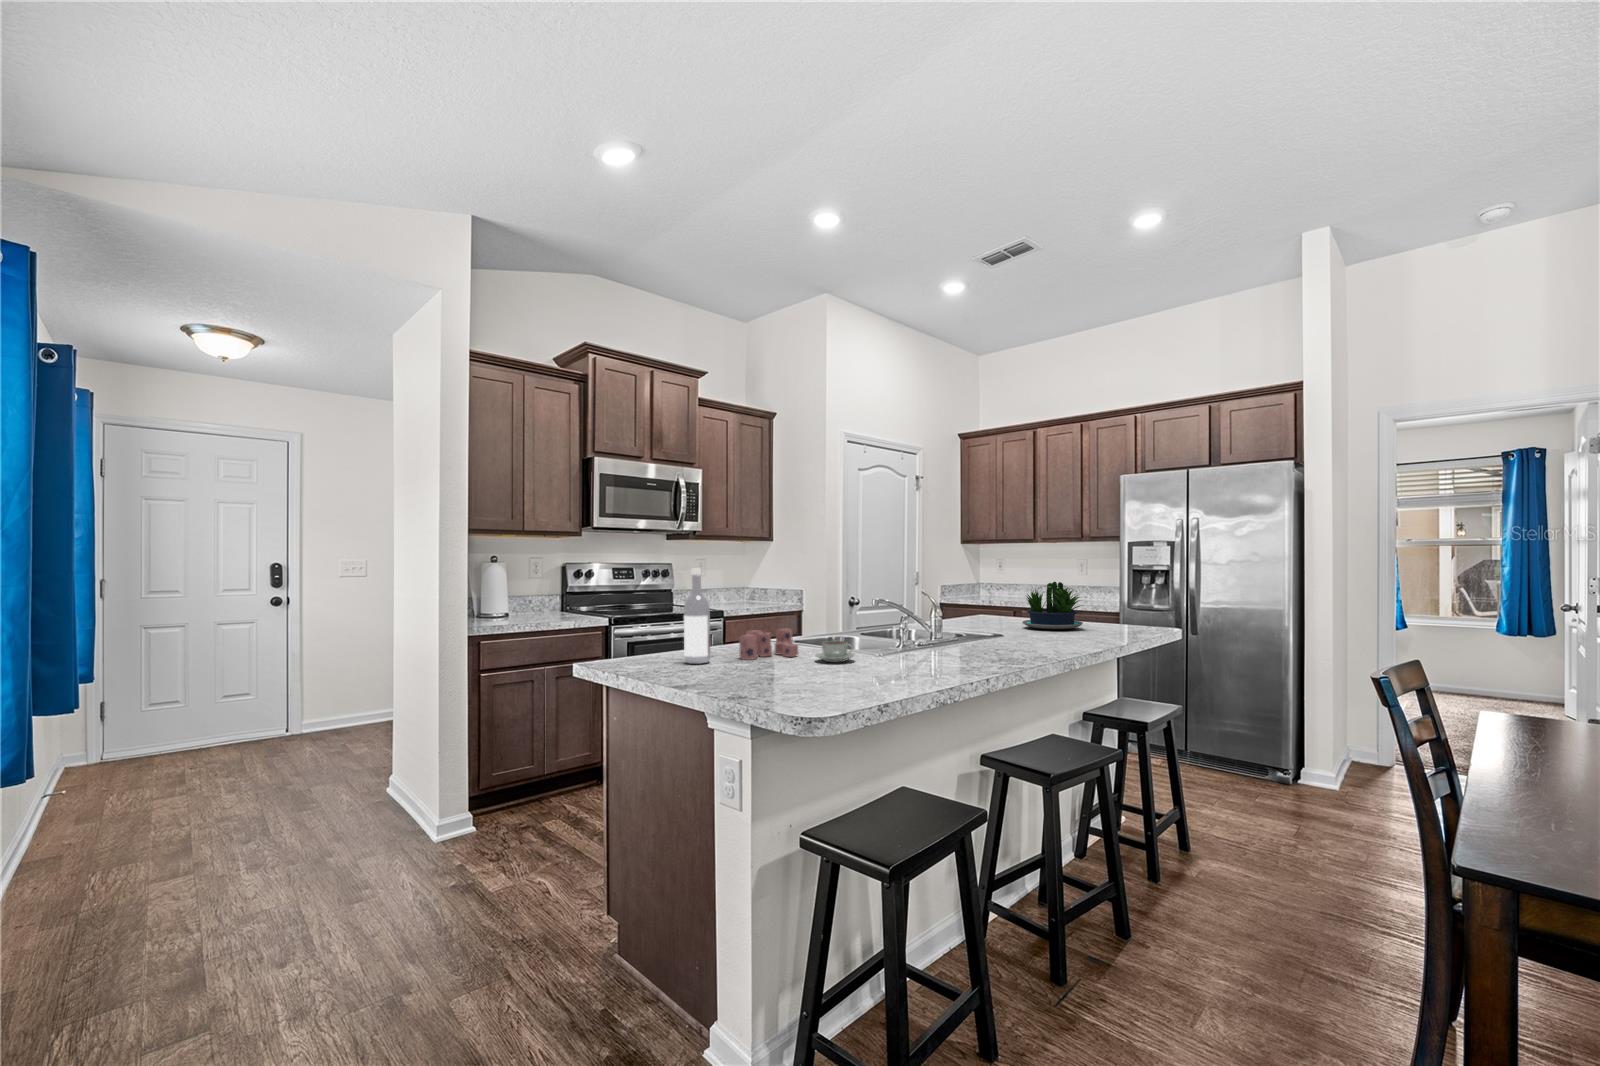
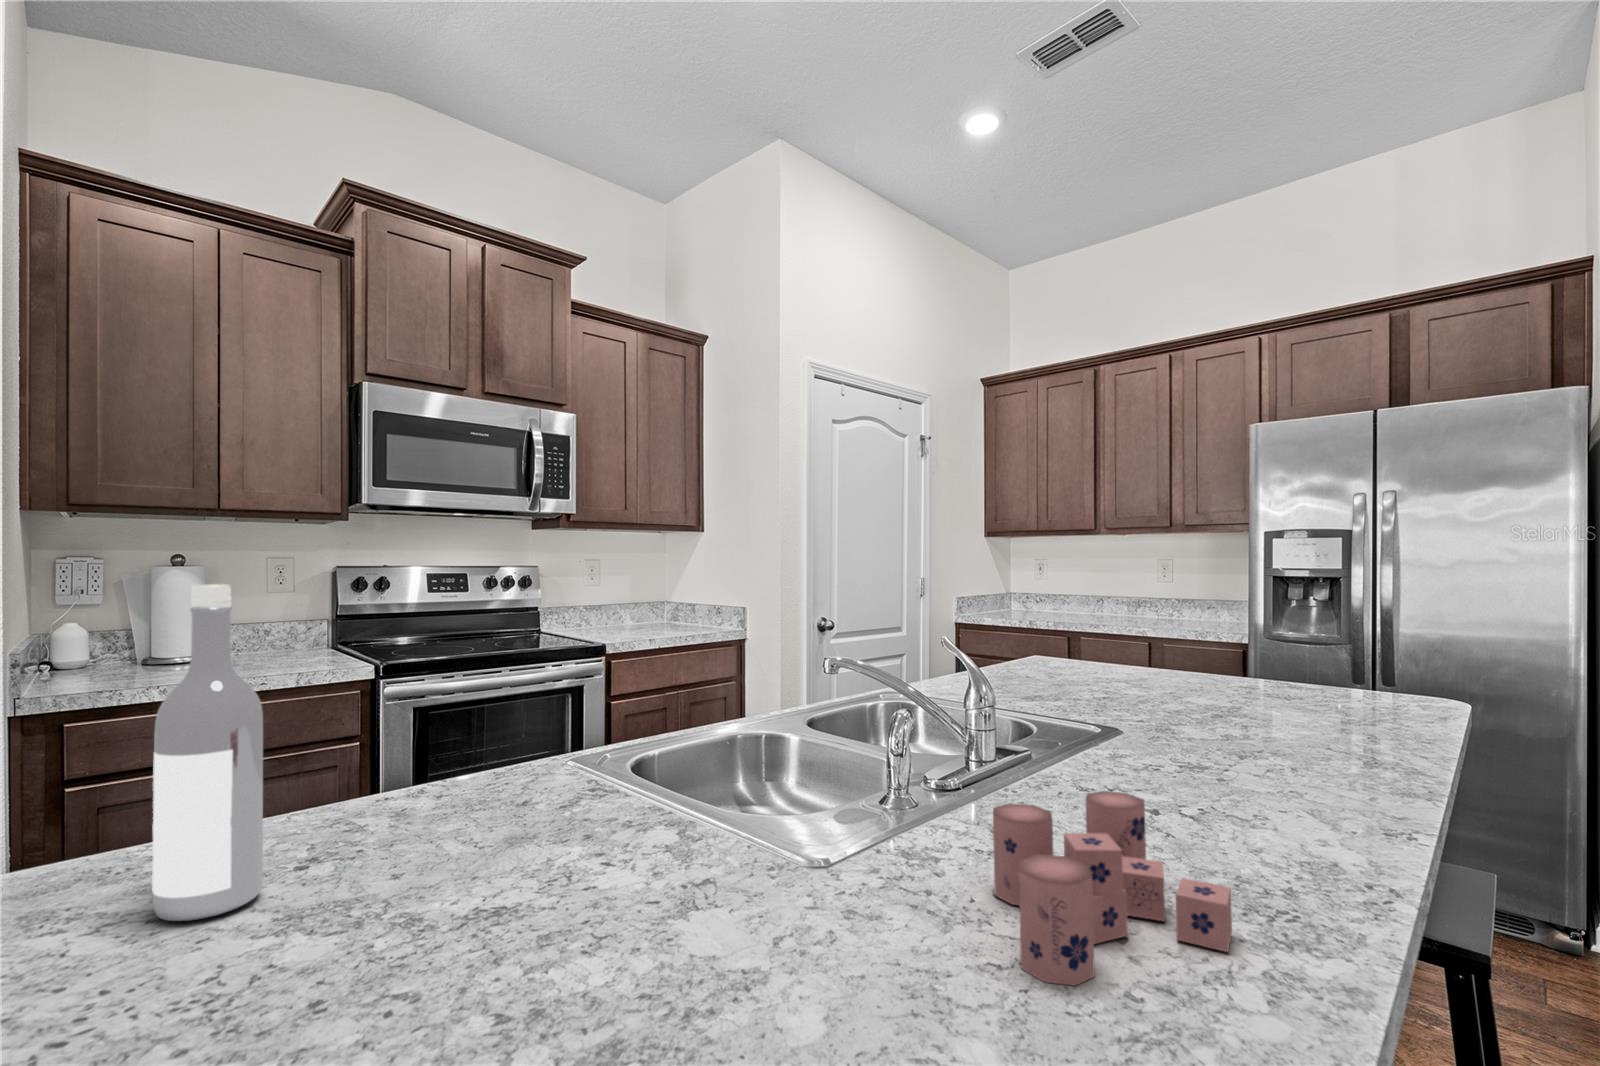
potted plant: present [1022,582,1083,629] -> none [1144,603,1301,705]
candle: present [739,629,798,660] -> present [993,791,1232,986]
coffee cup: present [815,641,855,662] -> none [610,817,747,908]

